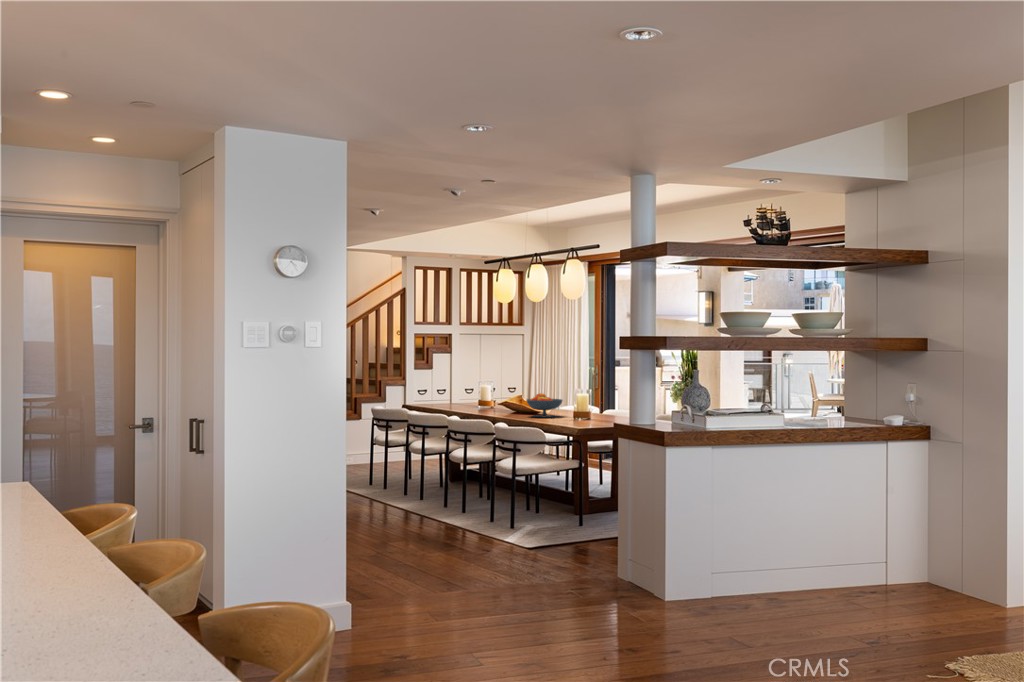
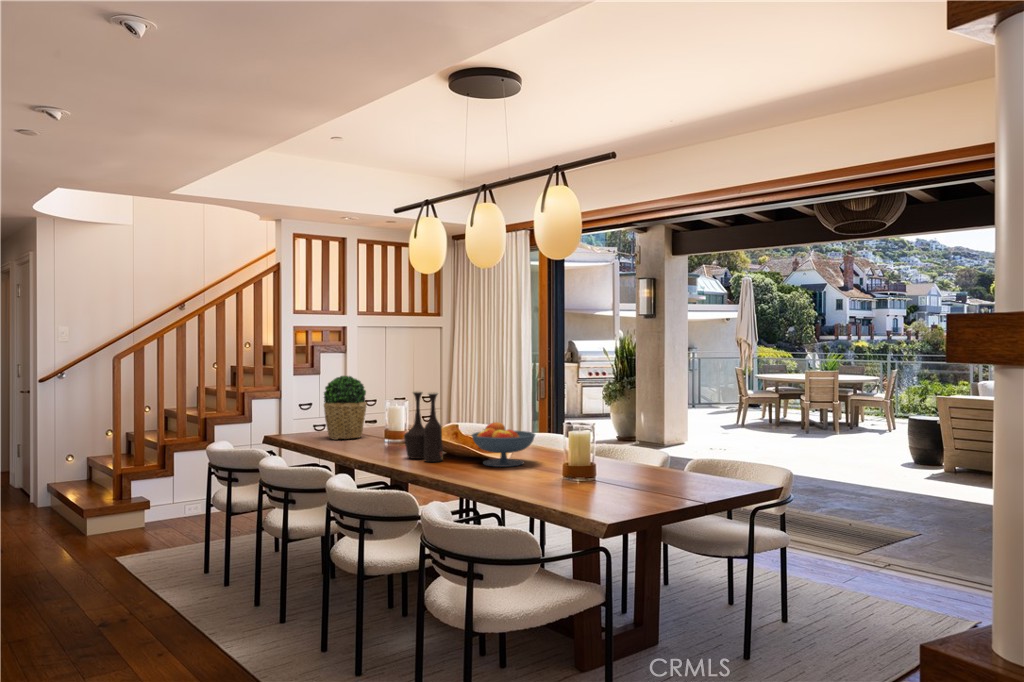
potted plant: none [440,367,467,407] -> present [324,376,367,440]
vase: none [489,375,511,416] -> present [404,391,443,462]

